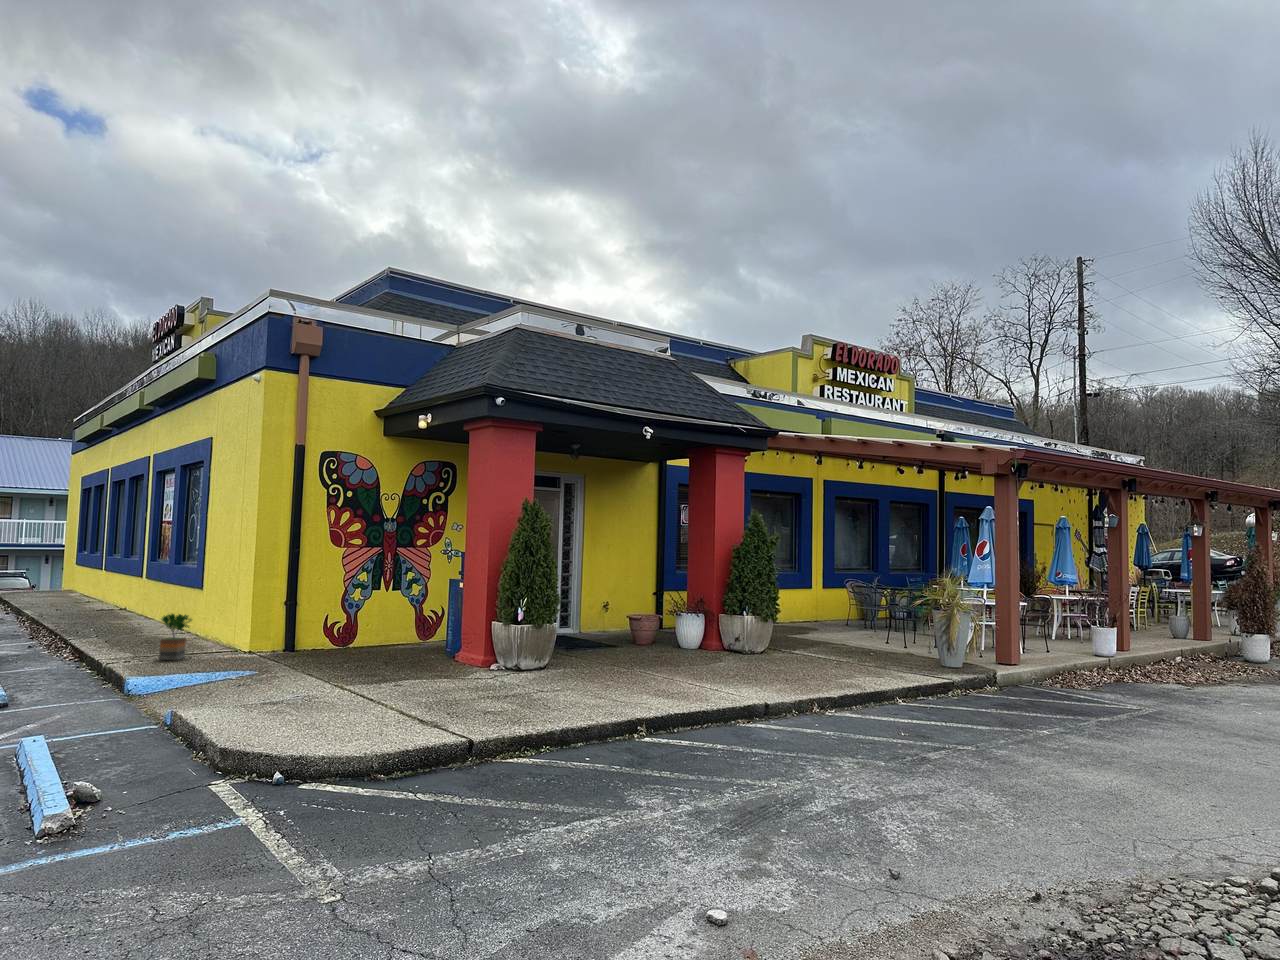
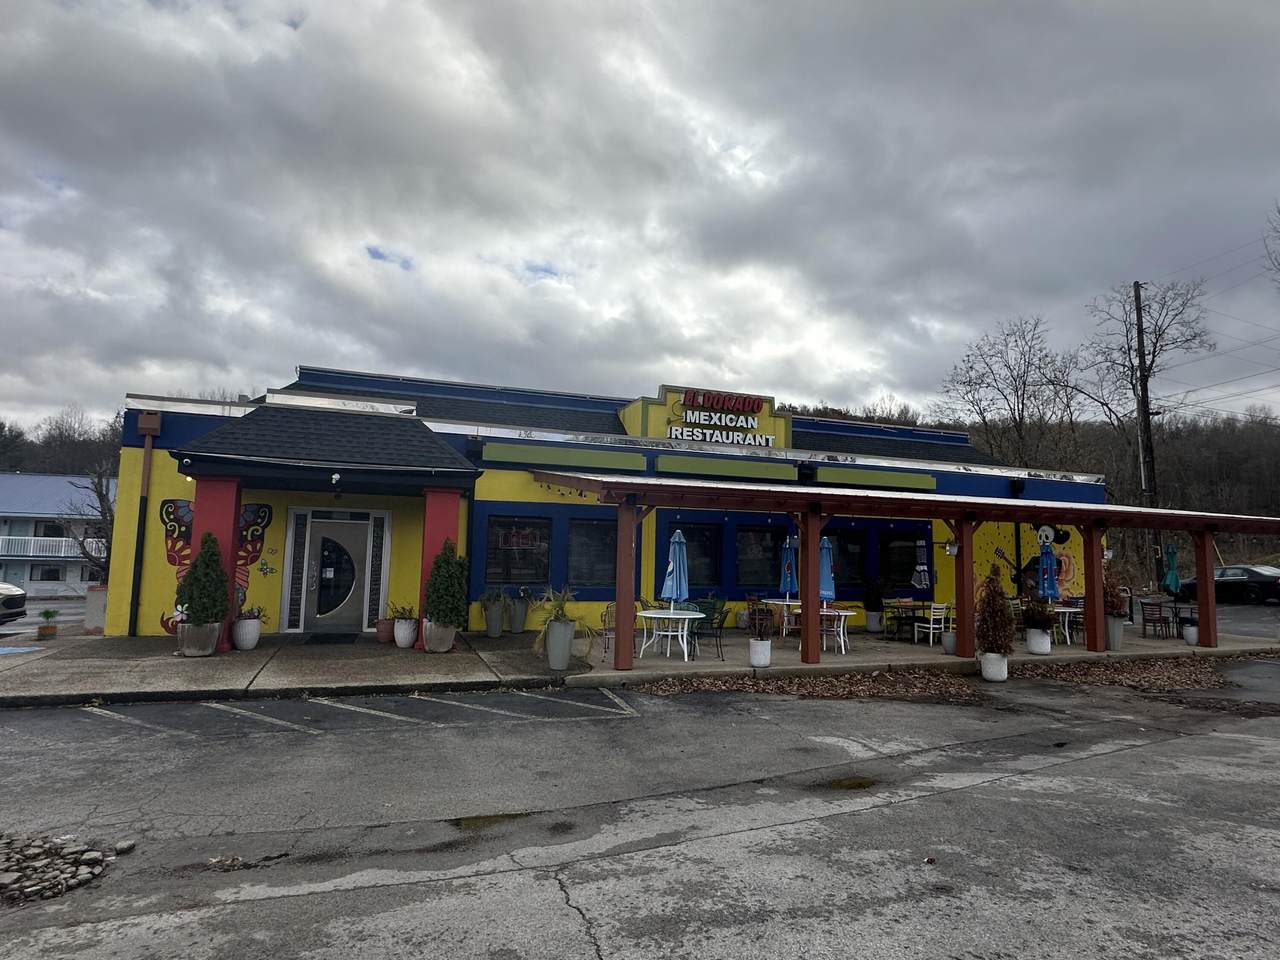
trash can: none [197,576,232,650] -> present [84,585,108,634]

